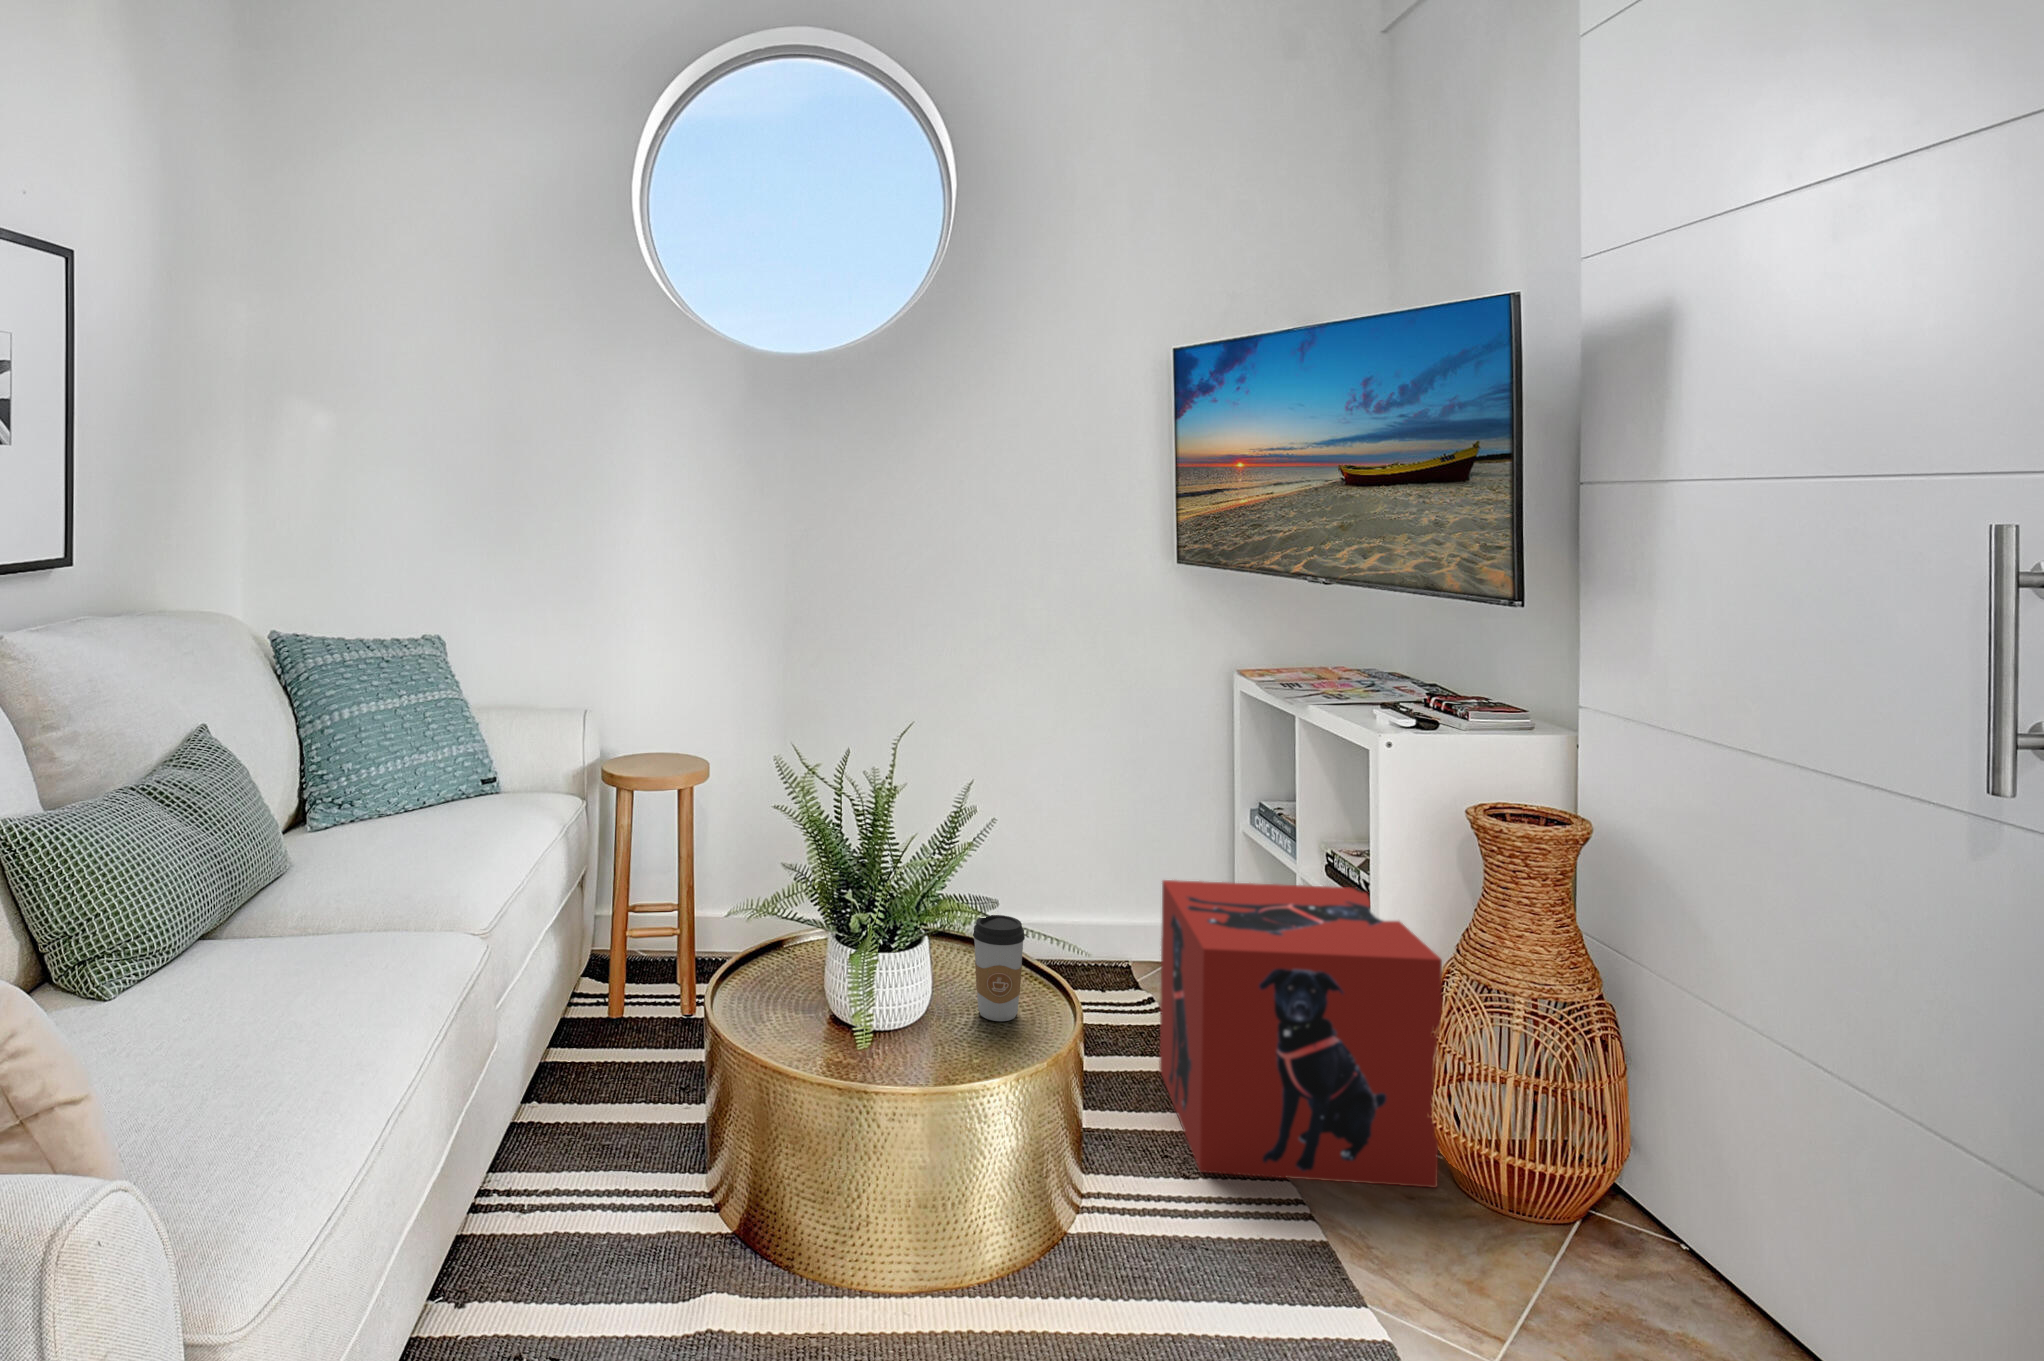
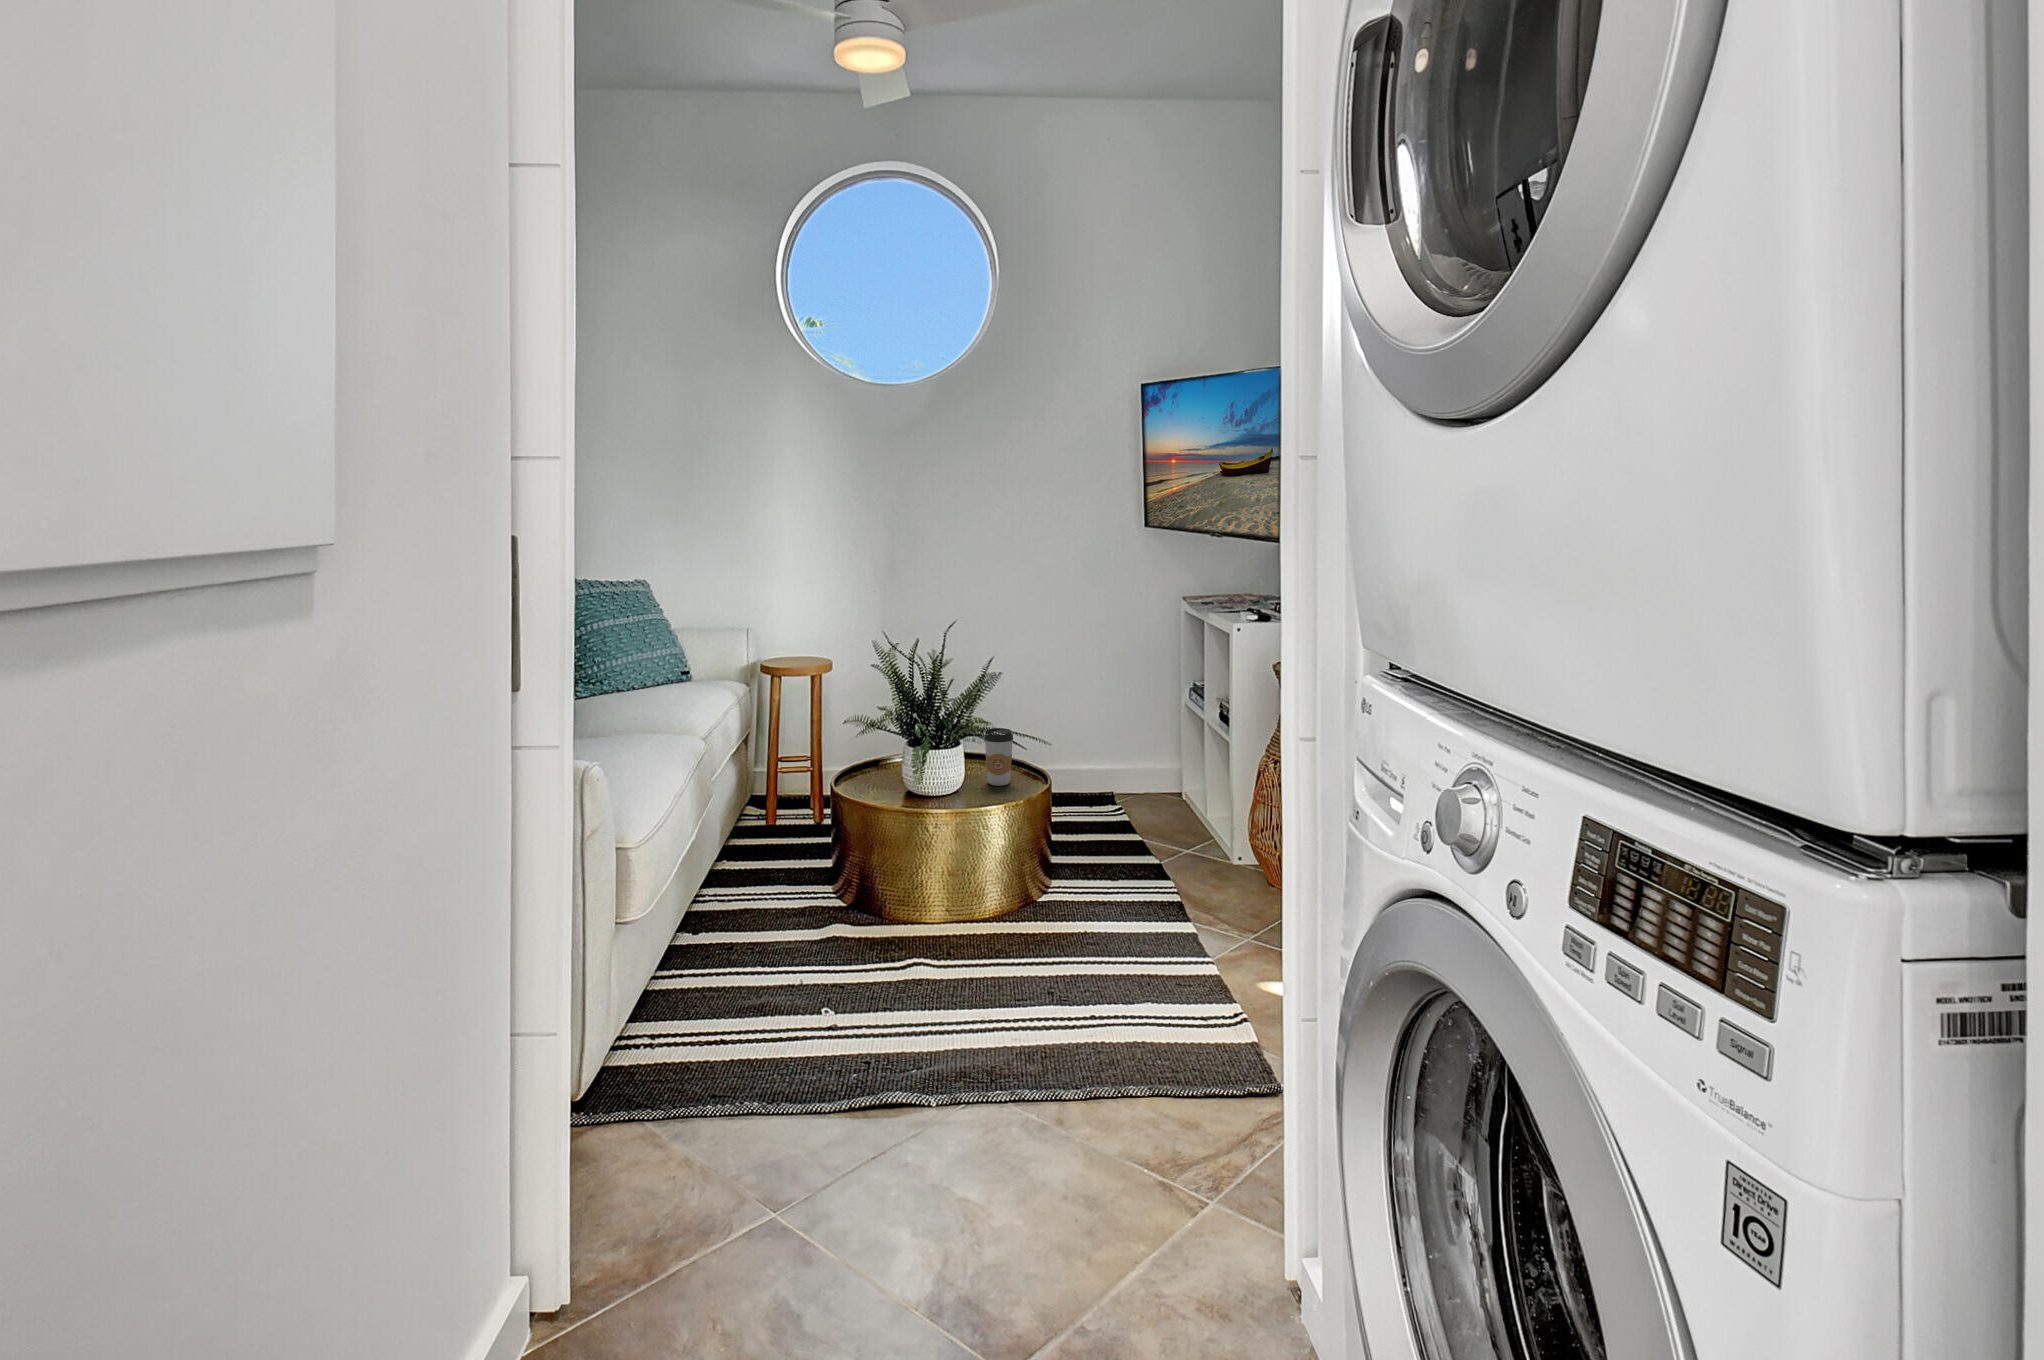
storage box: present [1159,880,1442,1188] -> none [1114,720,1256,881]

